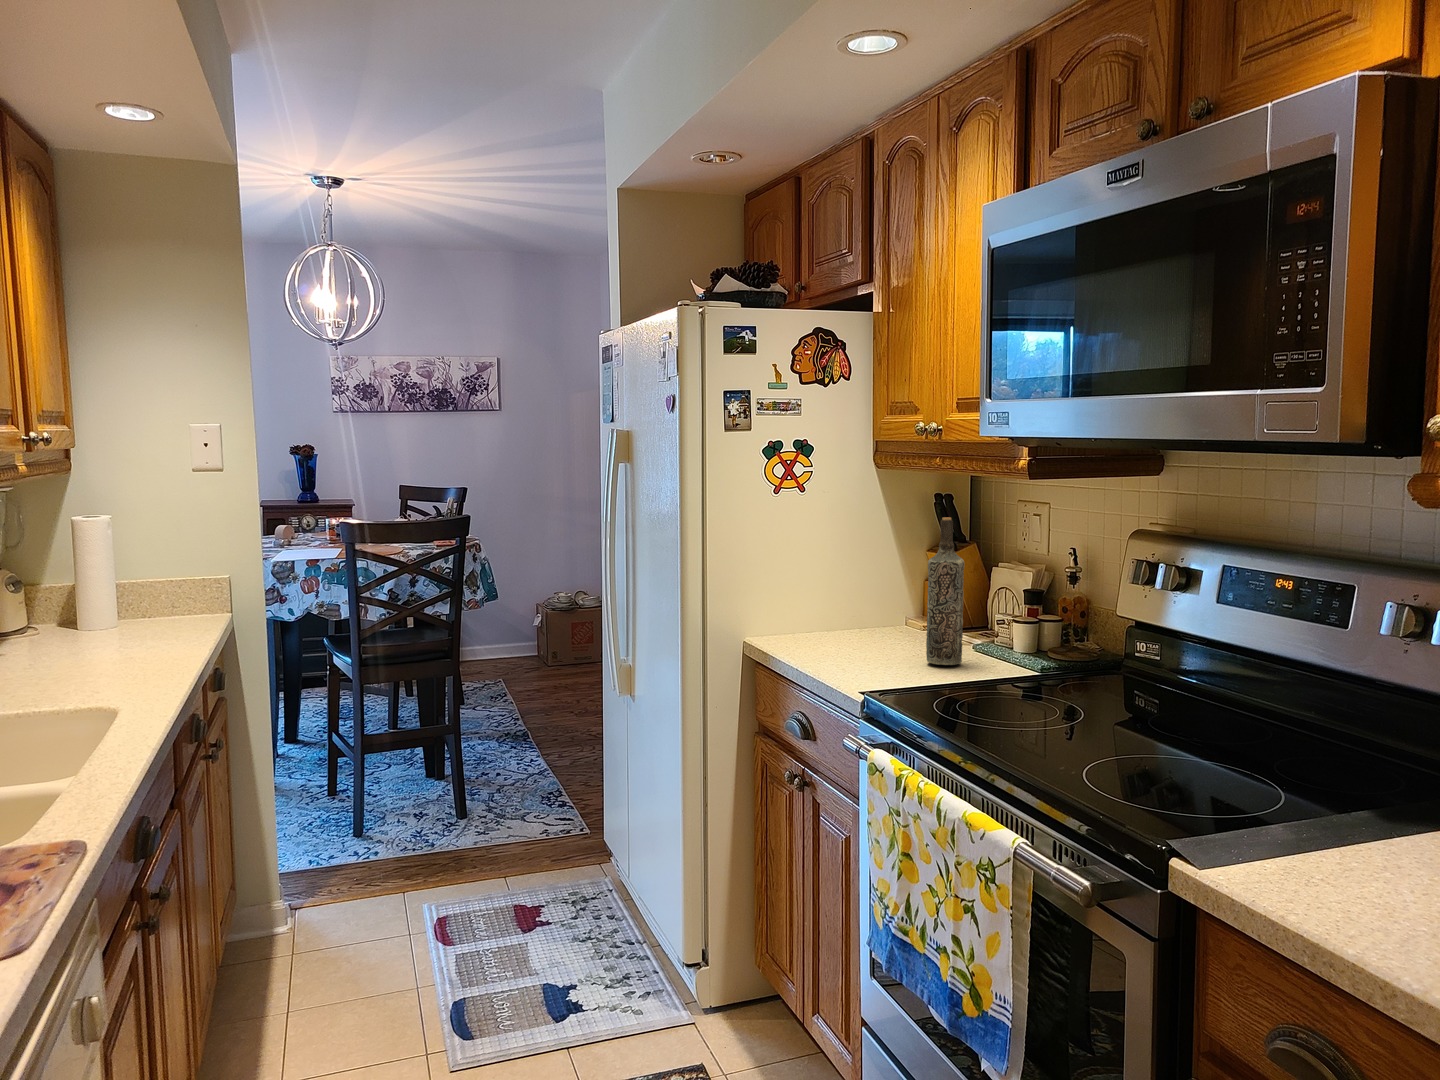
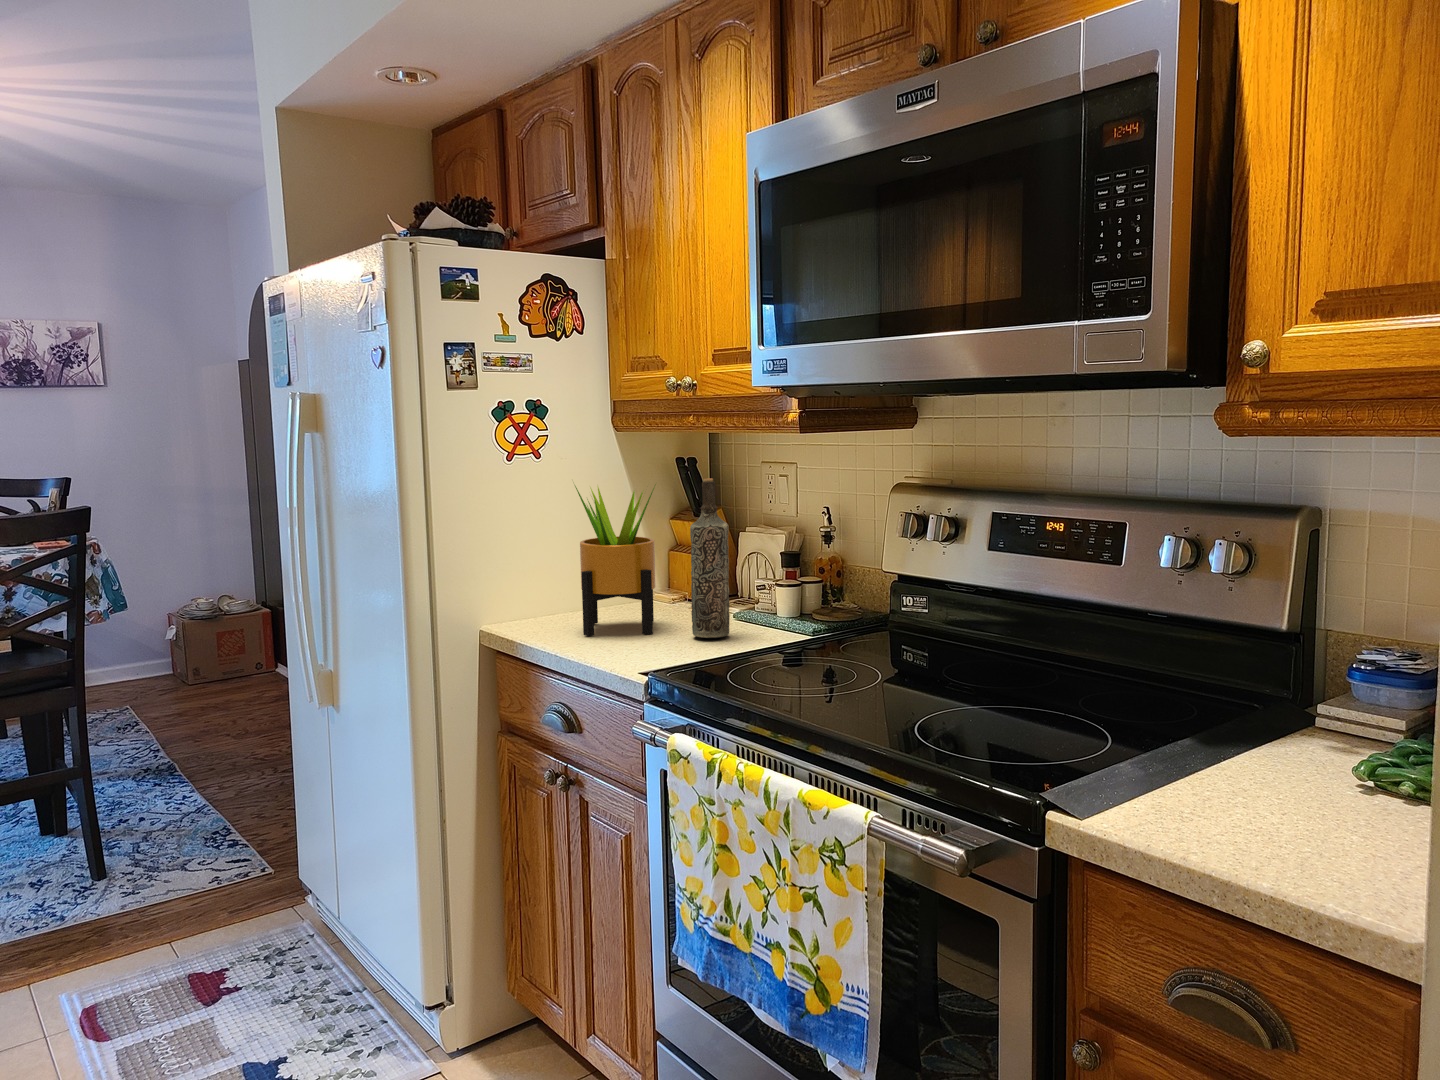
potted plant: none [828,512,905,657] -> present [575,486,655,636]

